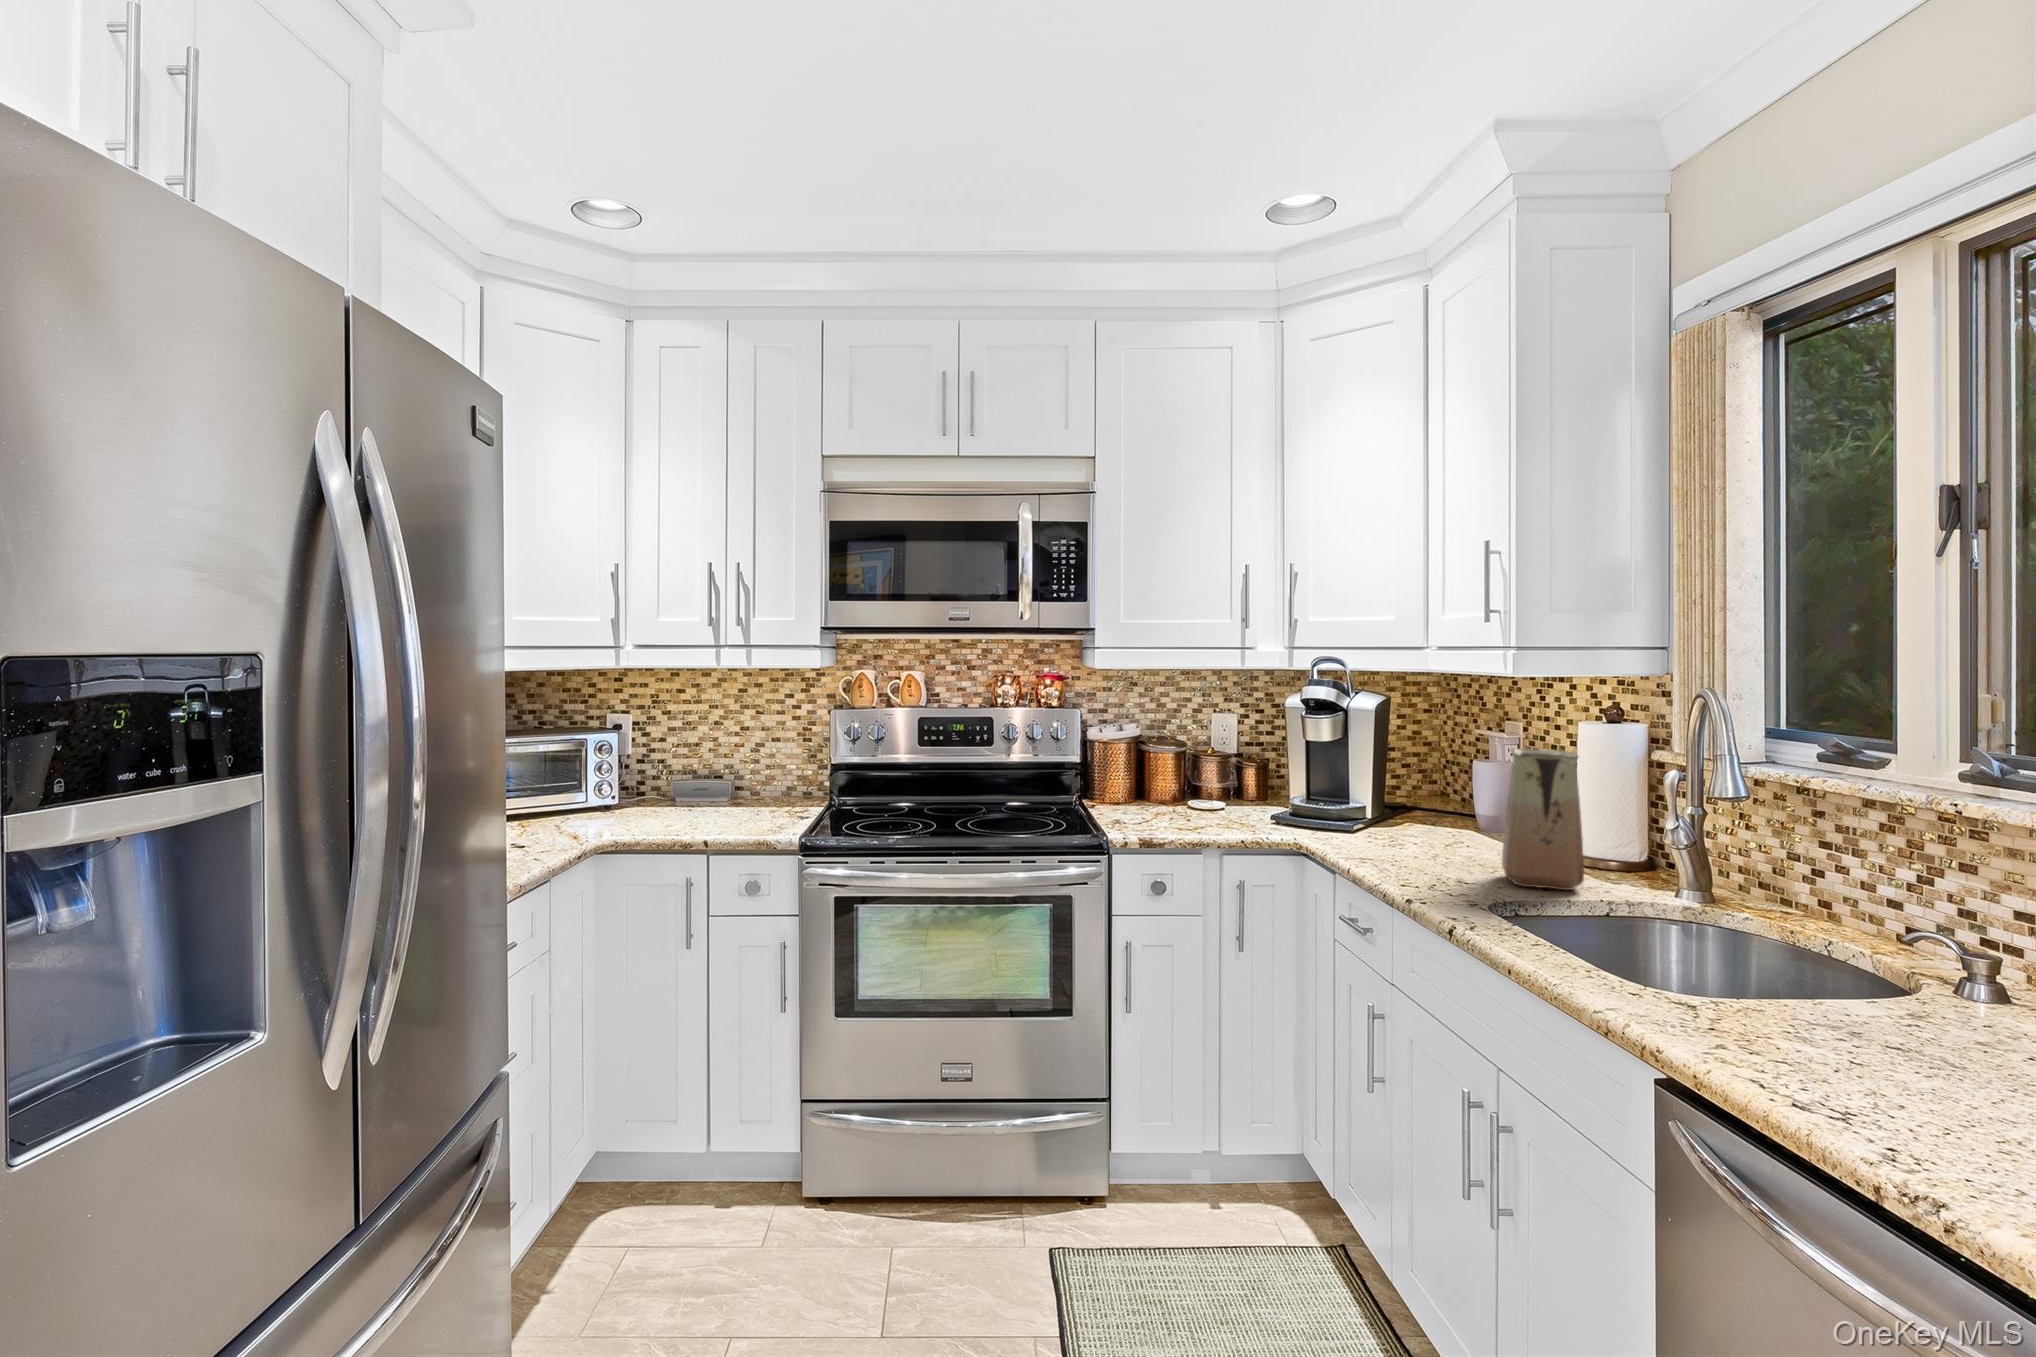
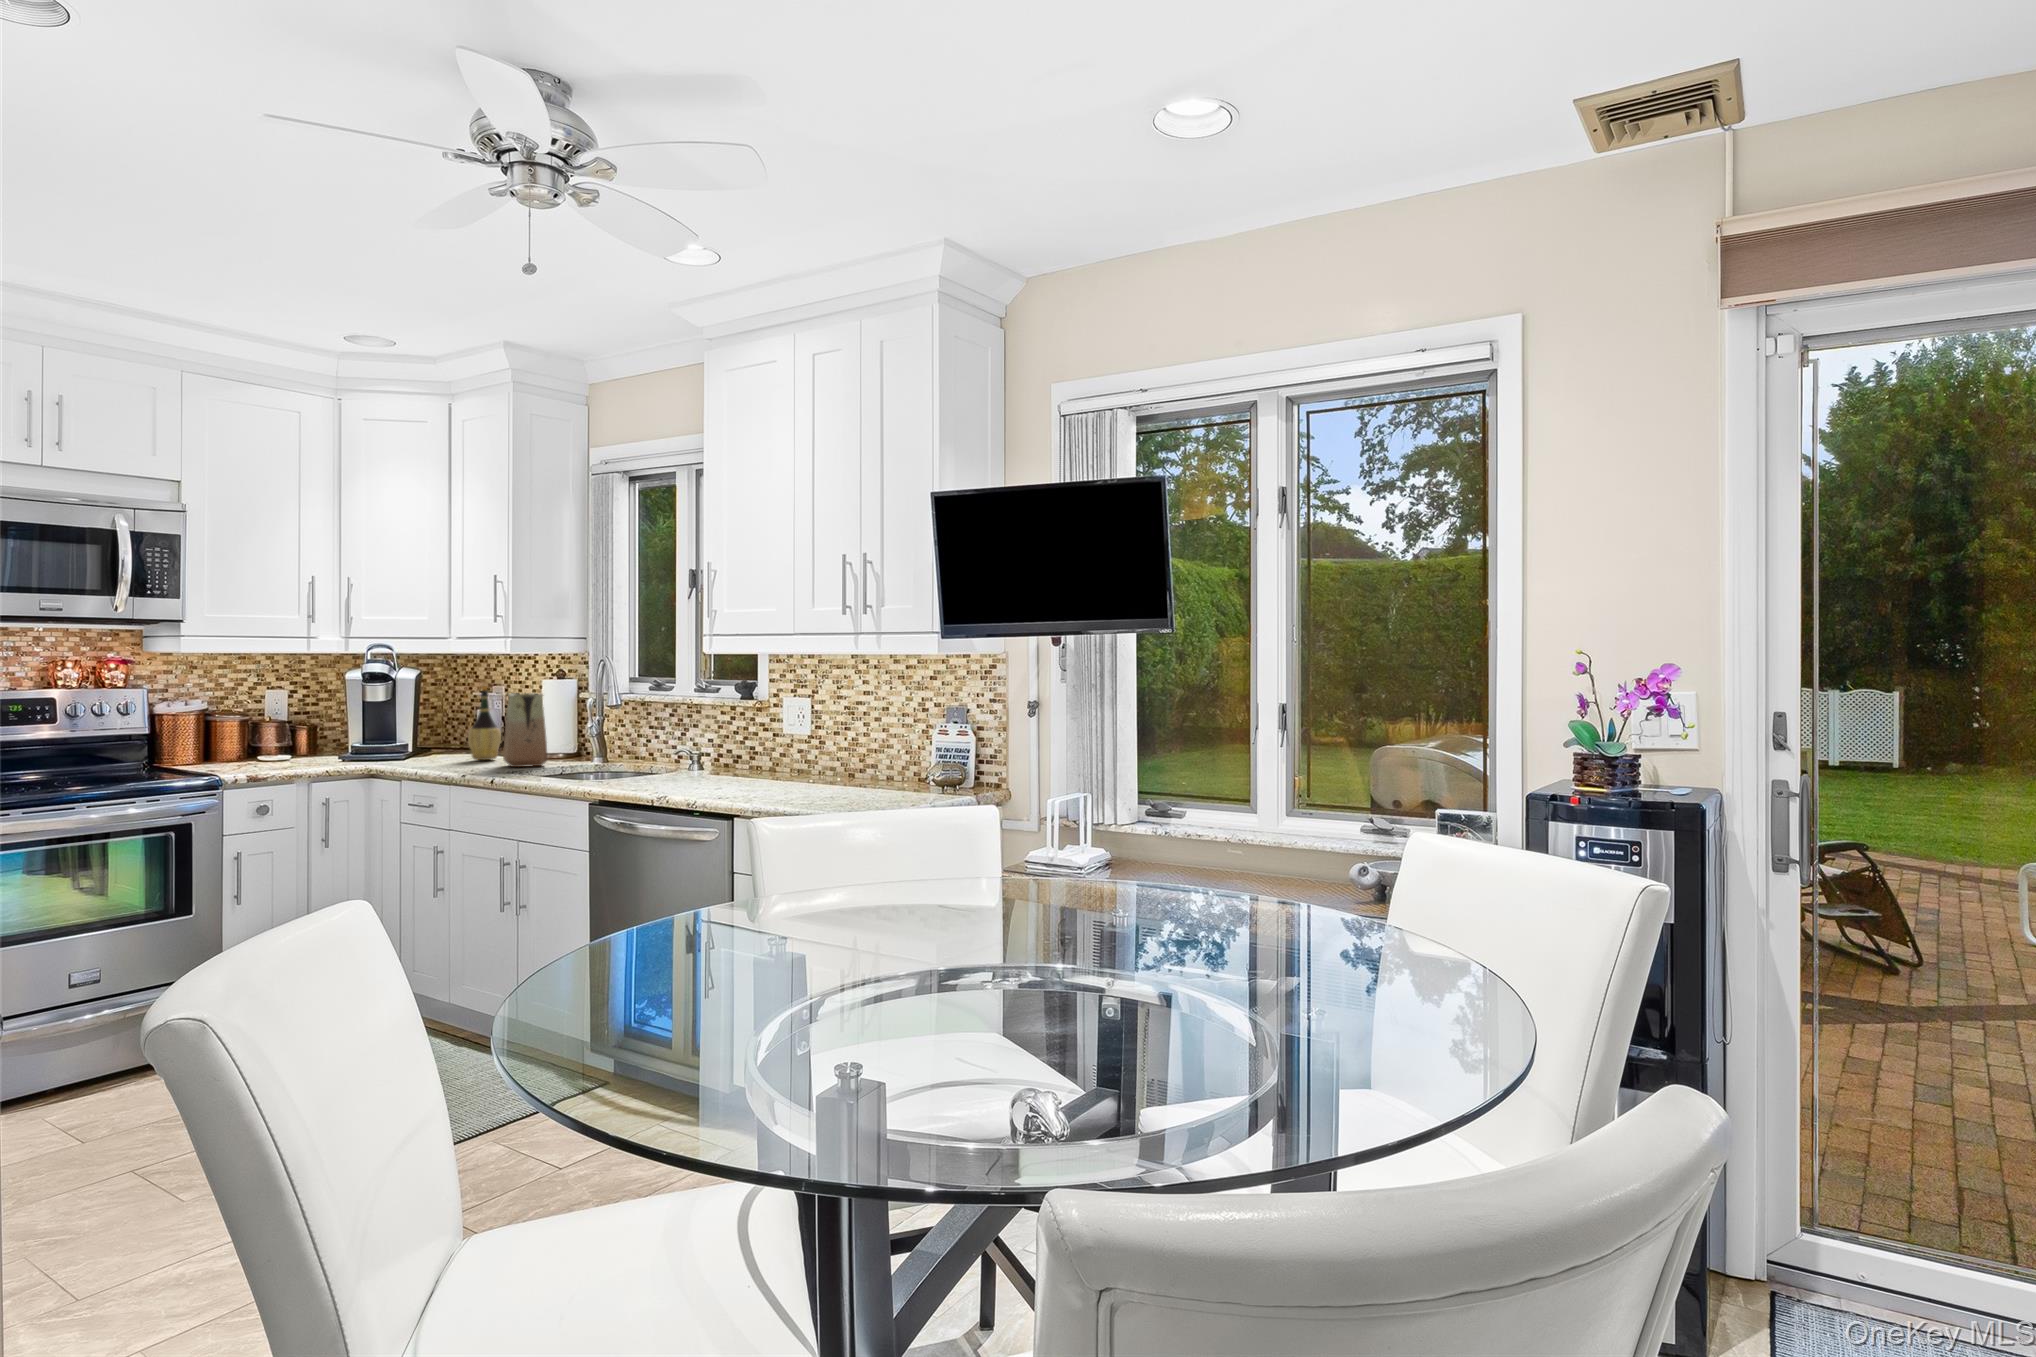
wine bottle: none [1451,727,1505,852] -> present [468,686,501,760]

